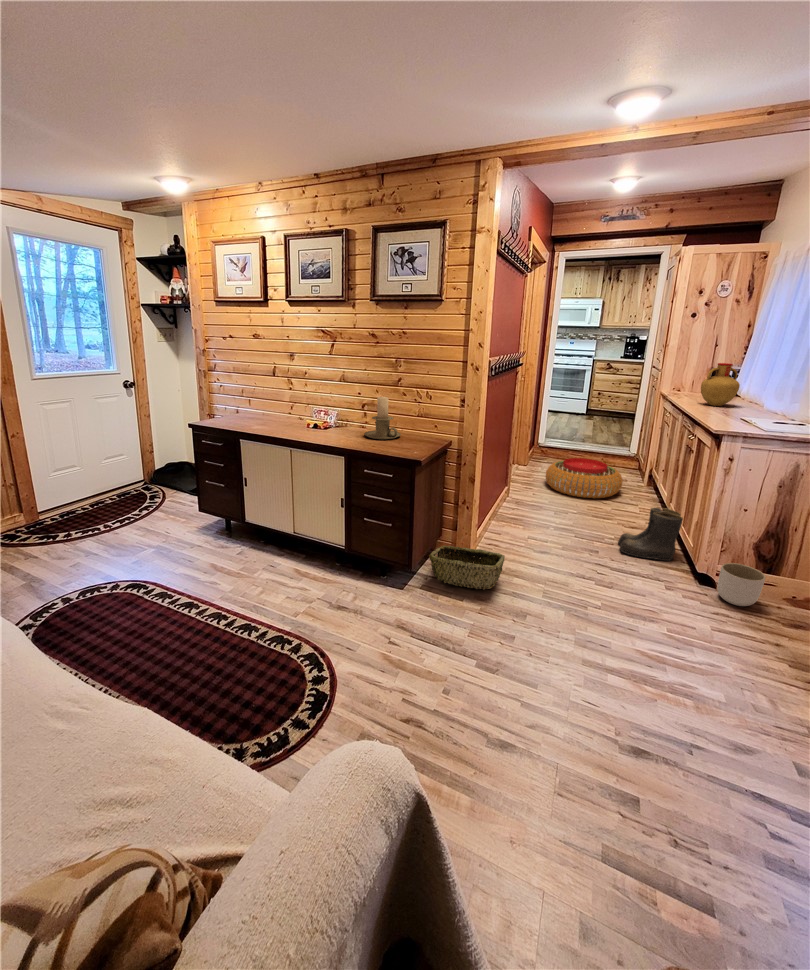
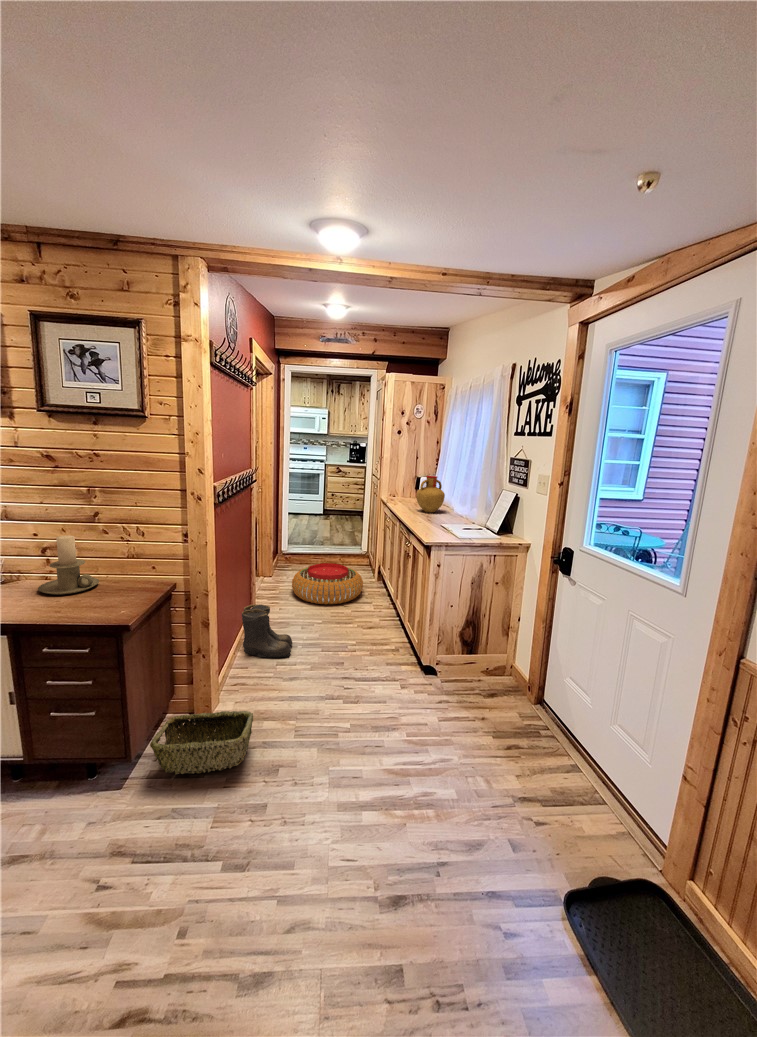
boots: present [618,508,683,561] -> present [242,604,292,658]
planter: present [717,563,766,606] -> none [459,661,495,703]

